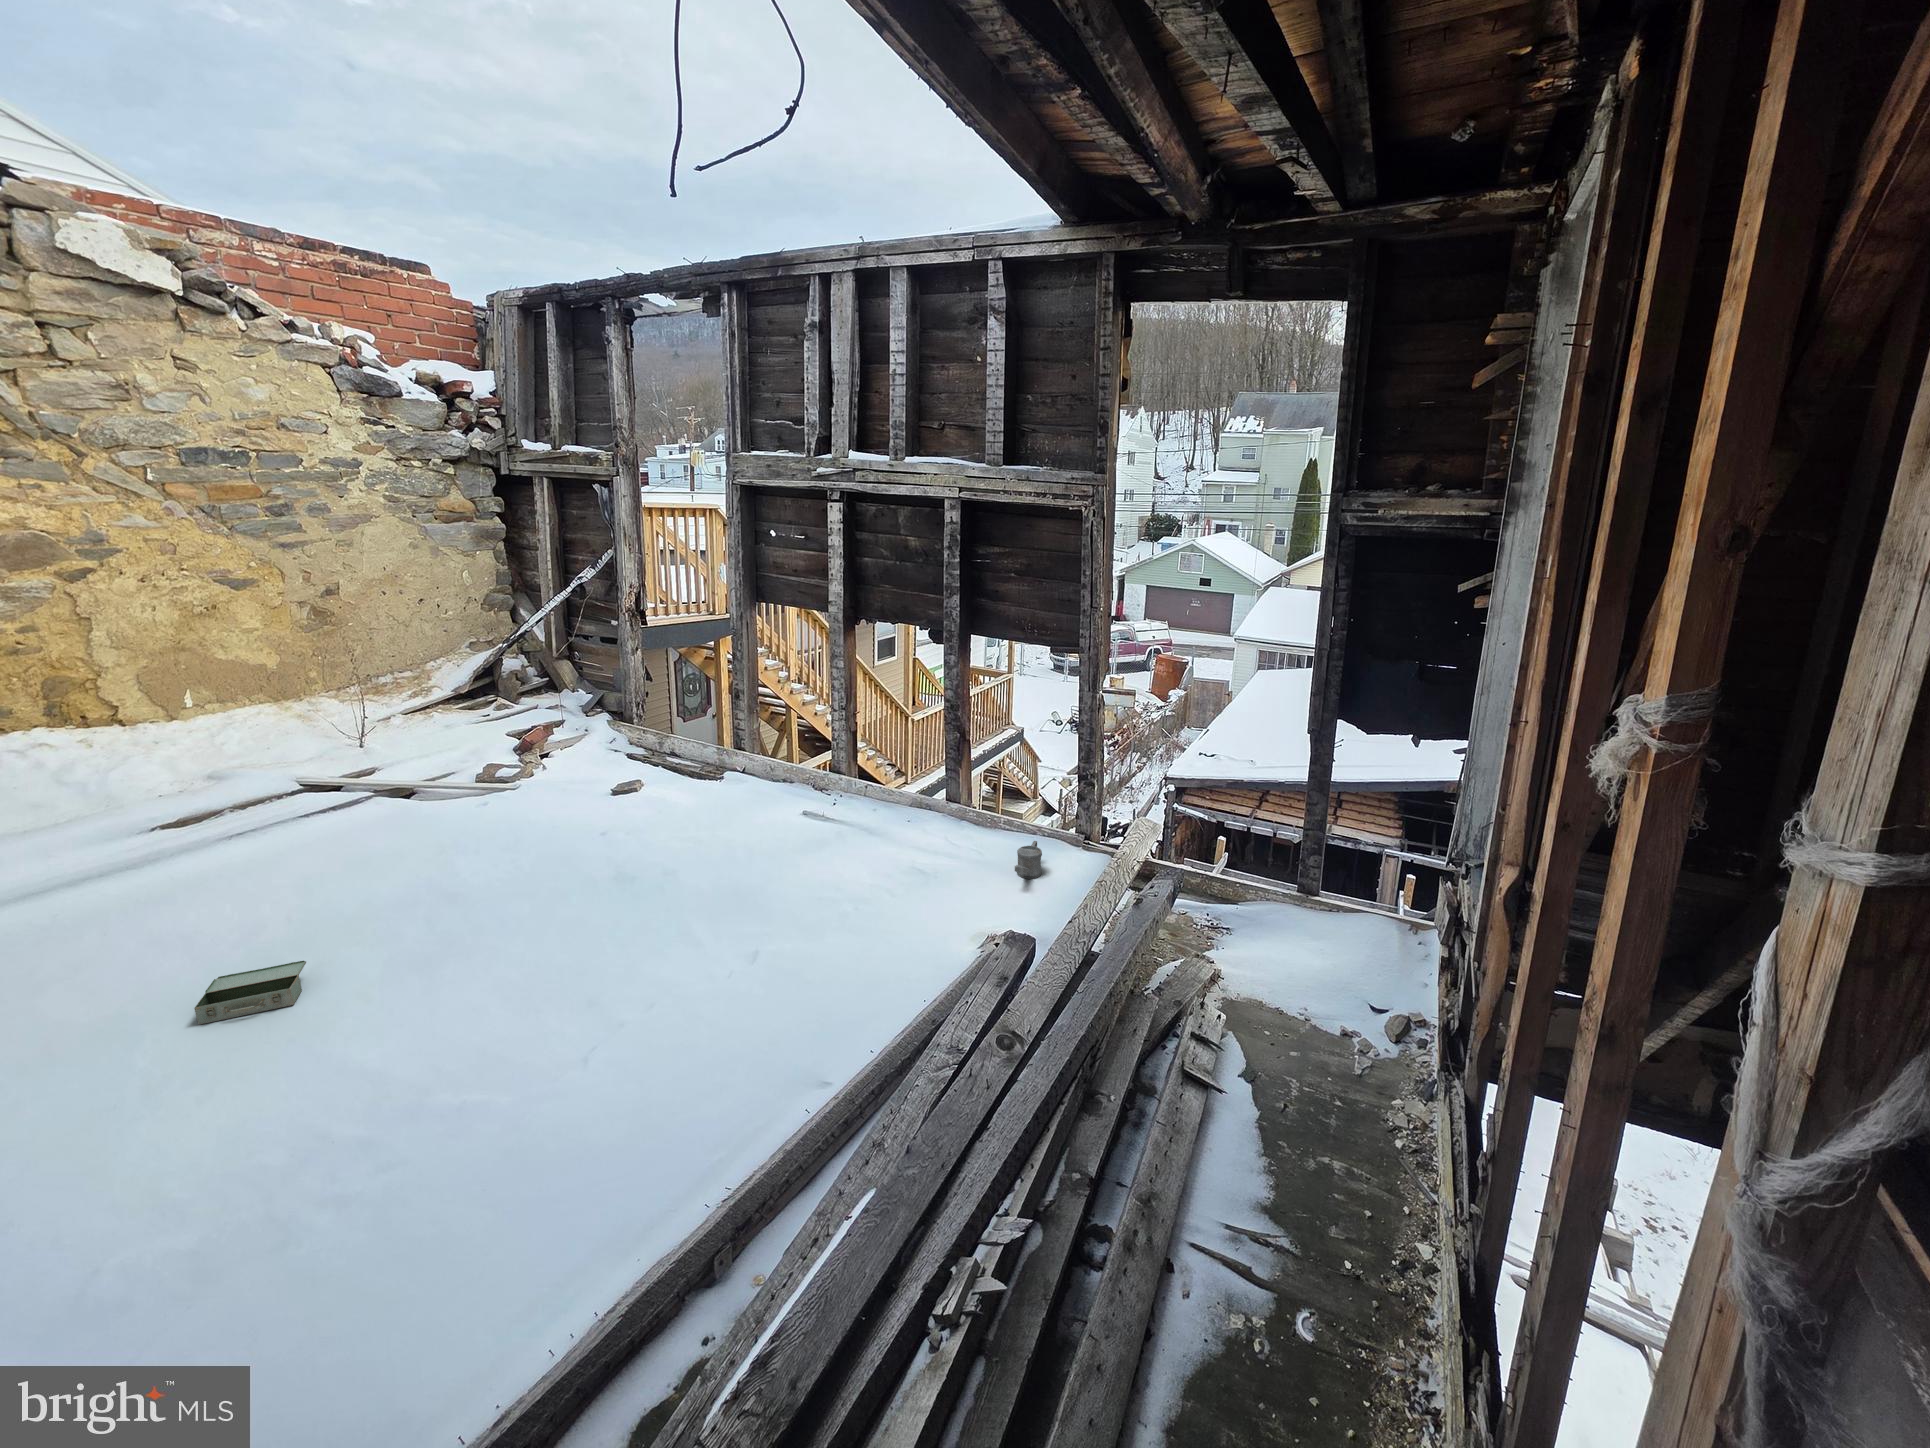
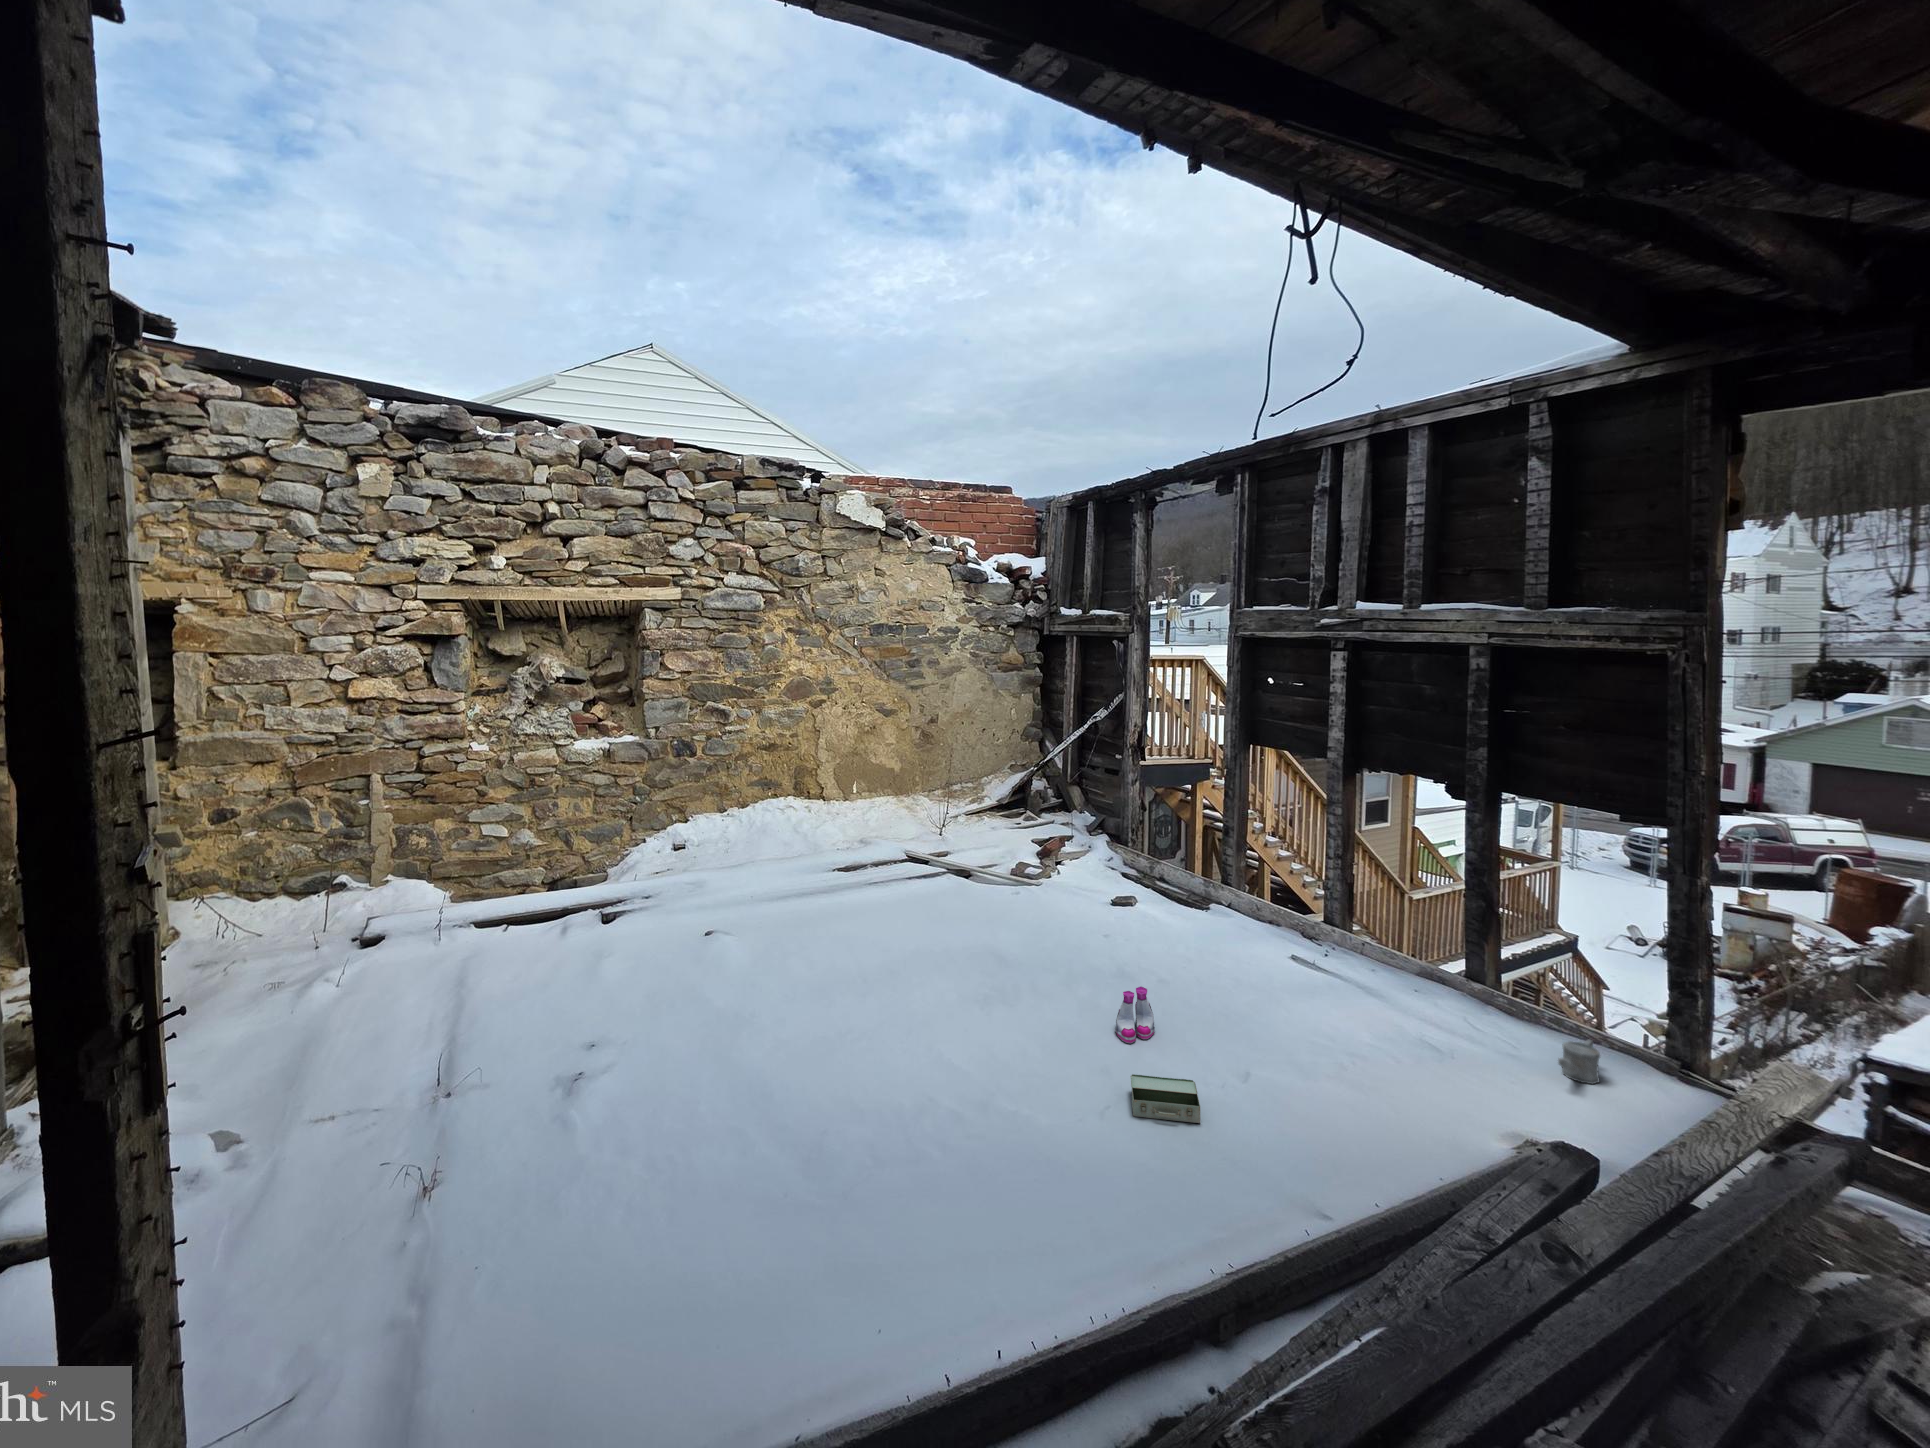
boots: none [601,905,651,975] -> present [1116,987,1155,1043]
toolbox: present [194,961,306,1025] -> present [1130,1074,1200,1123]

